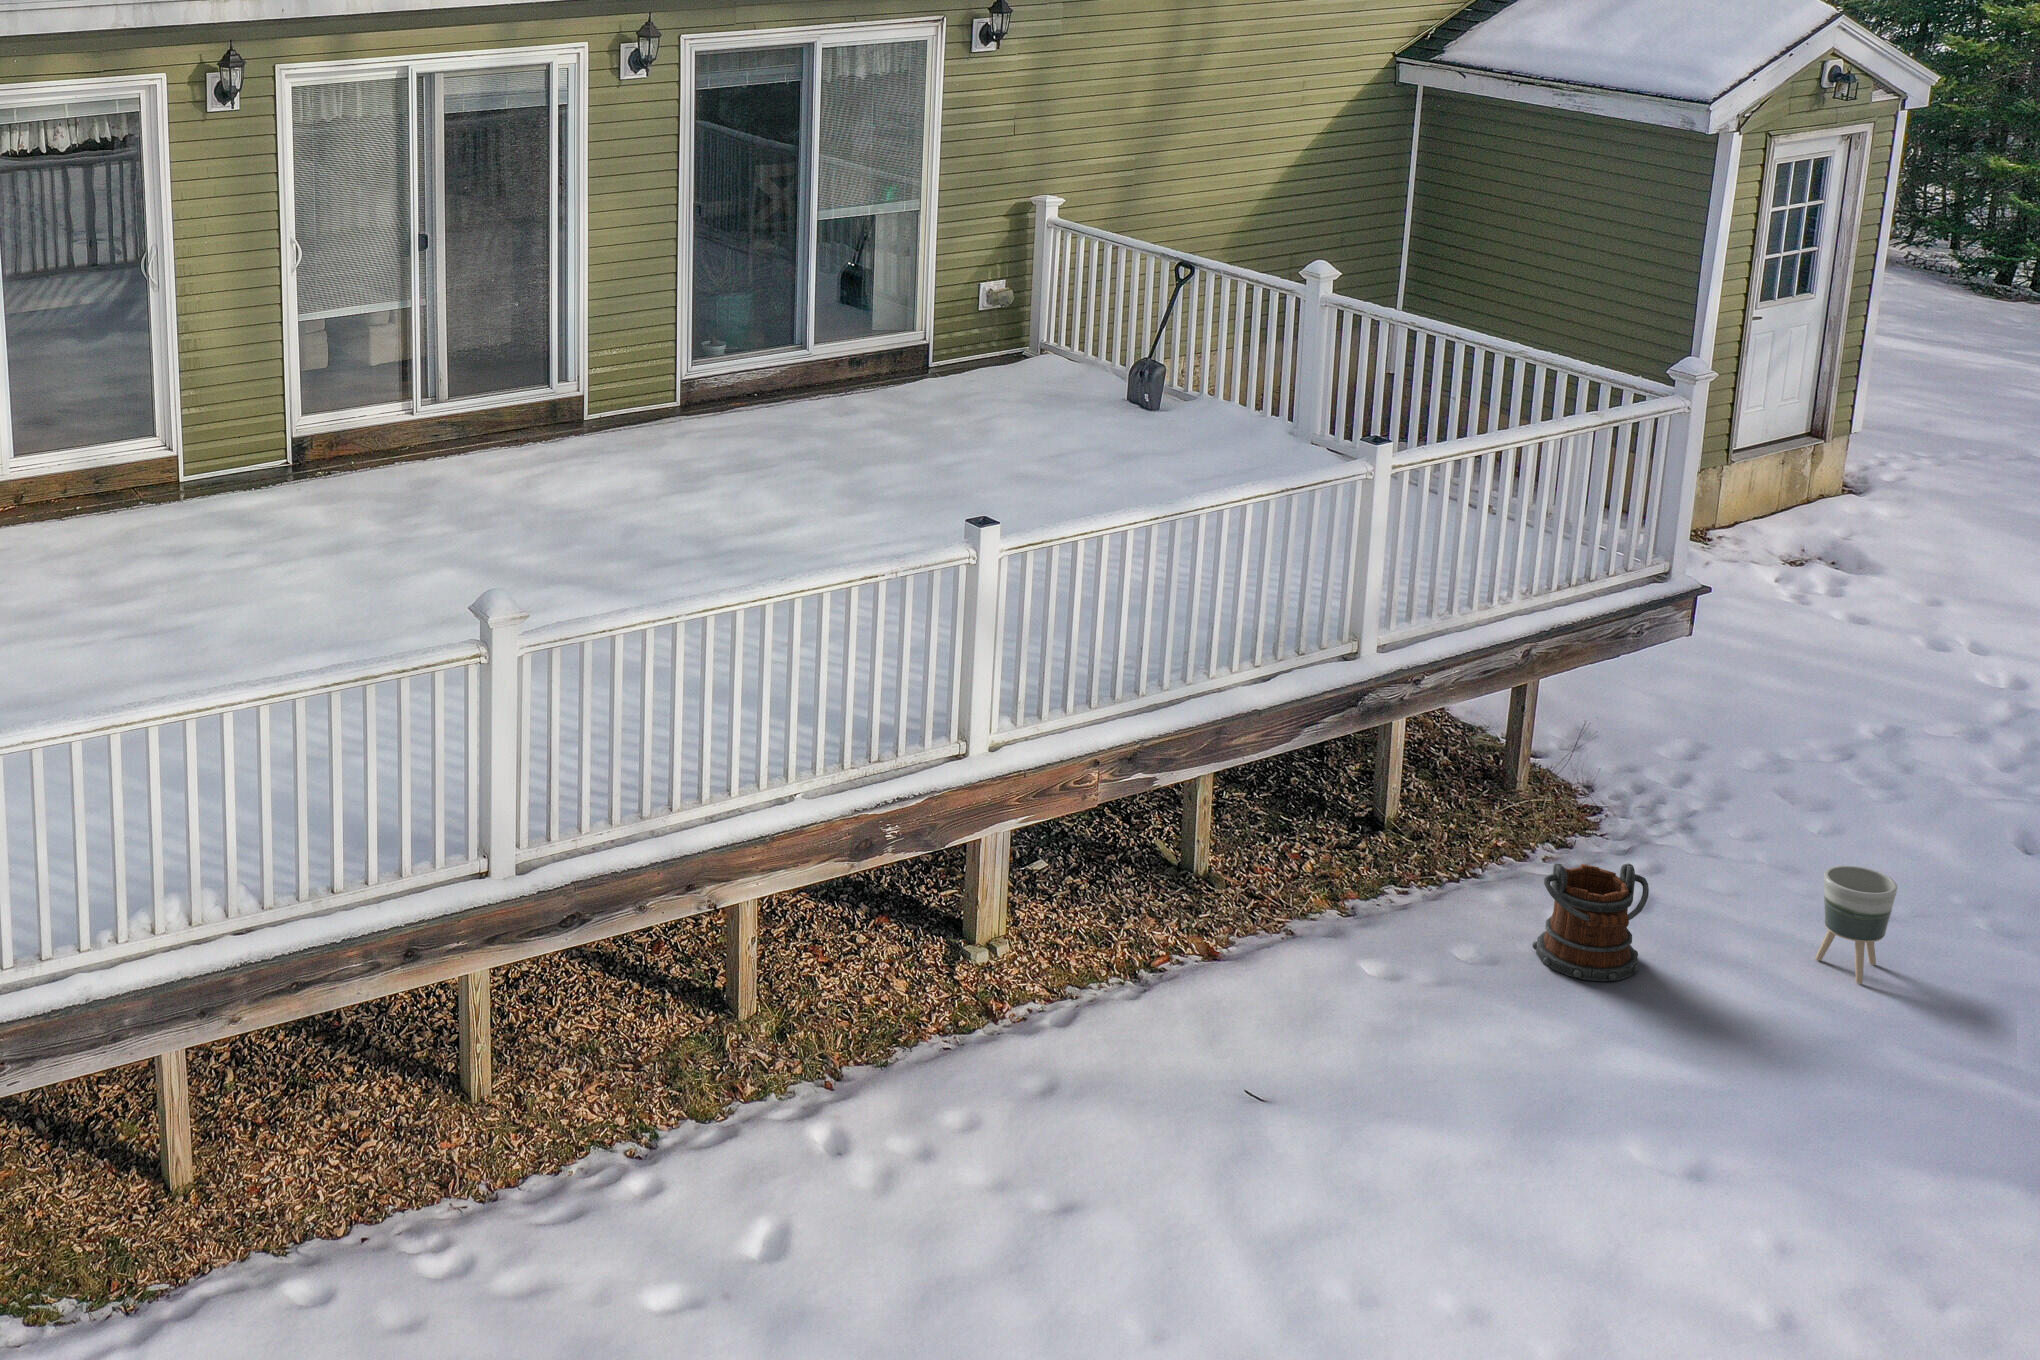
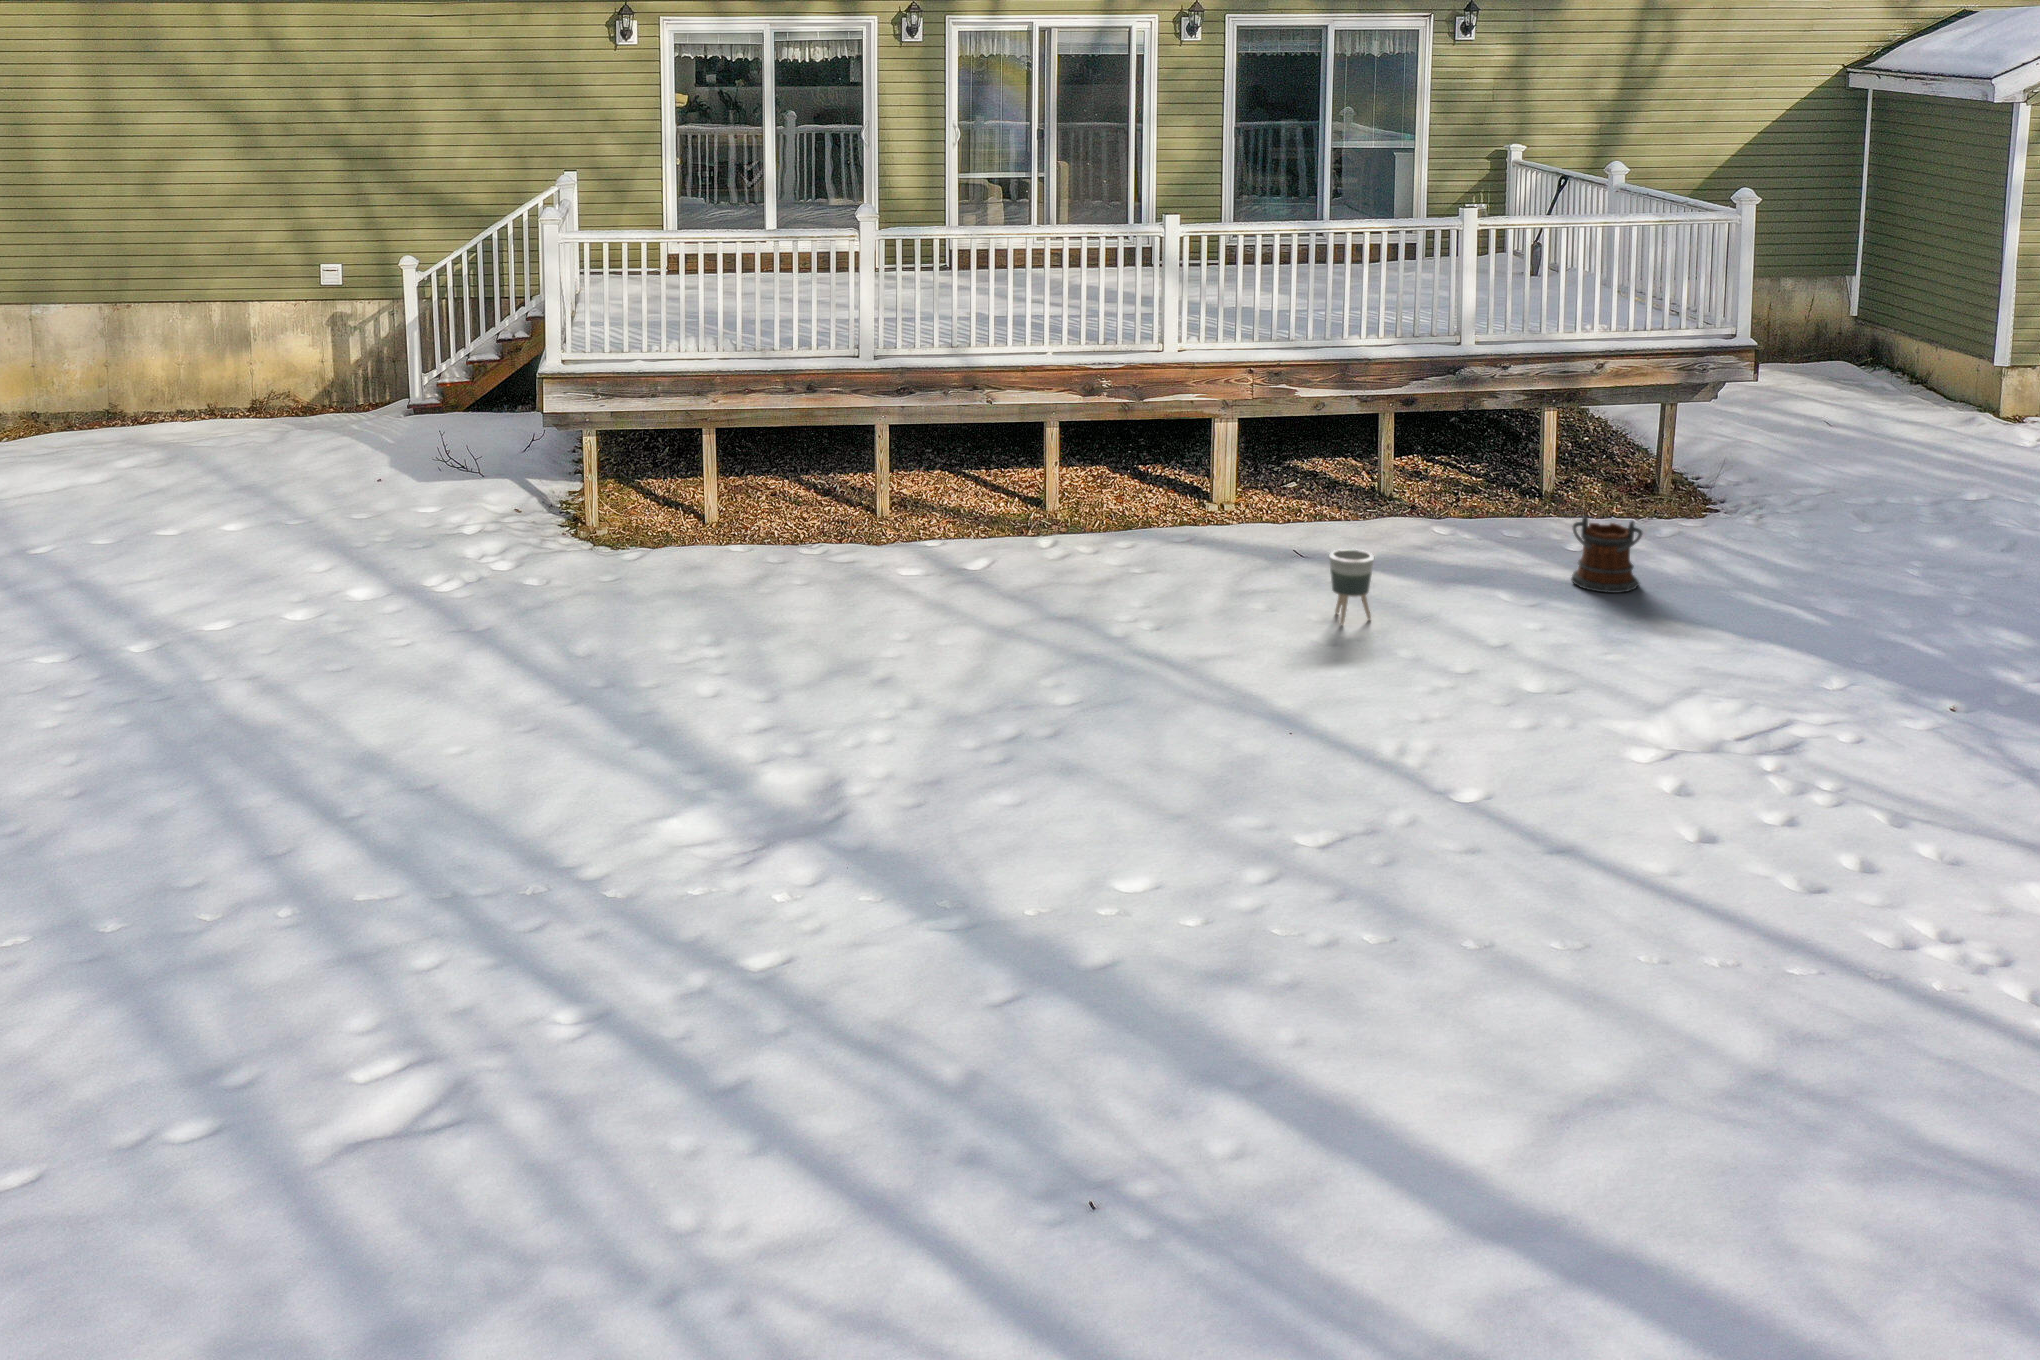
planter: present [1815,866,1898,984] -> present [1329,549,1374,625]

